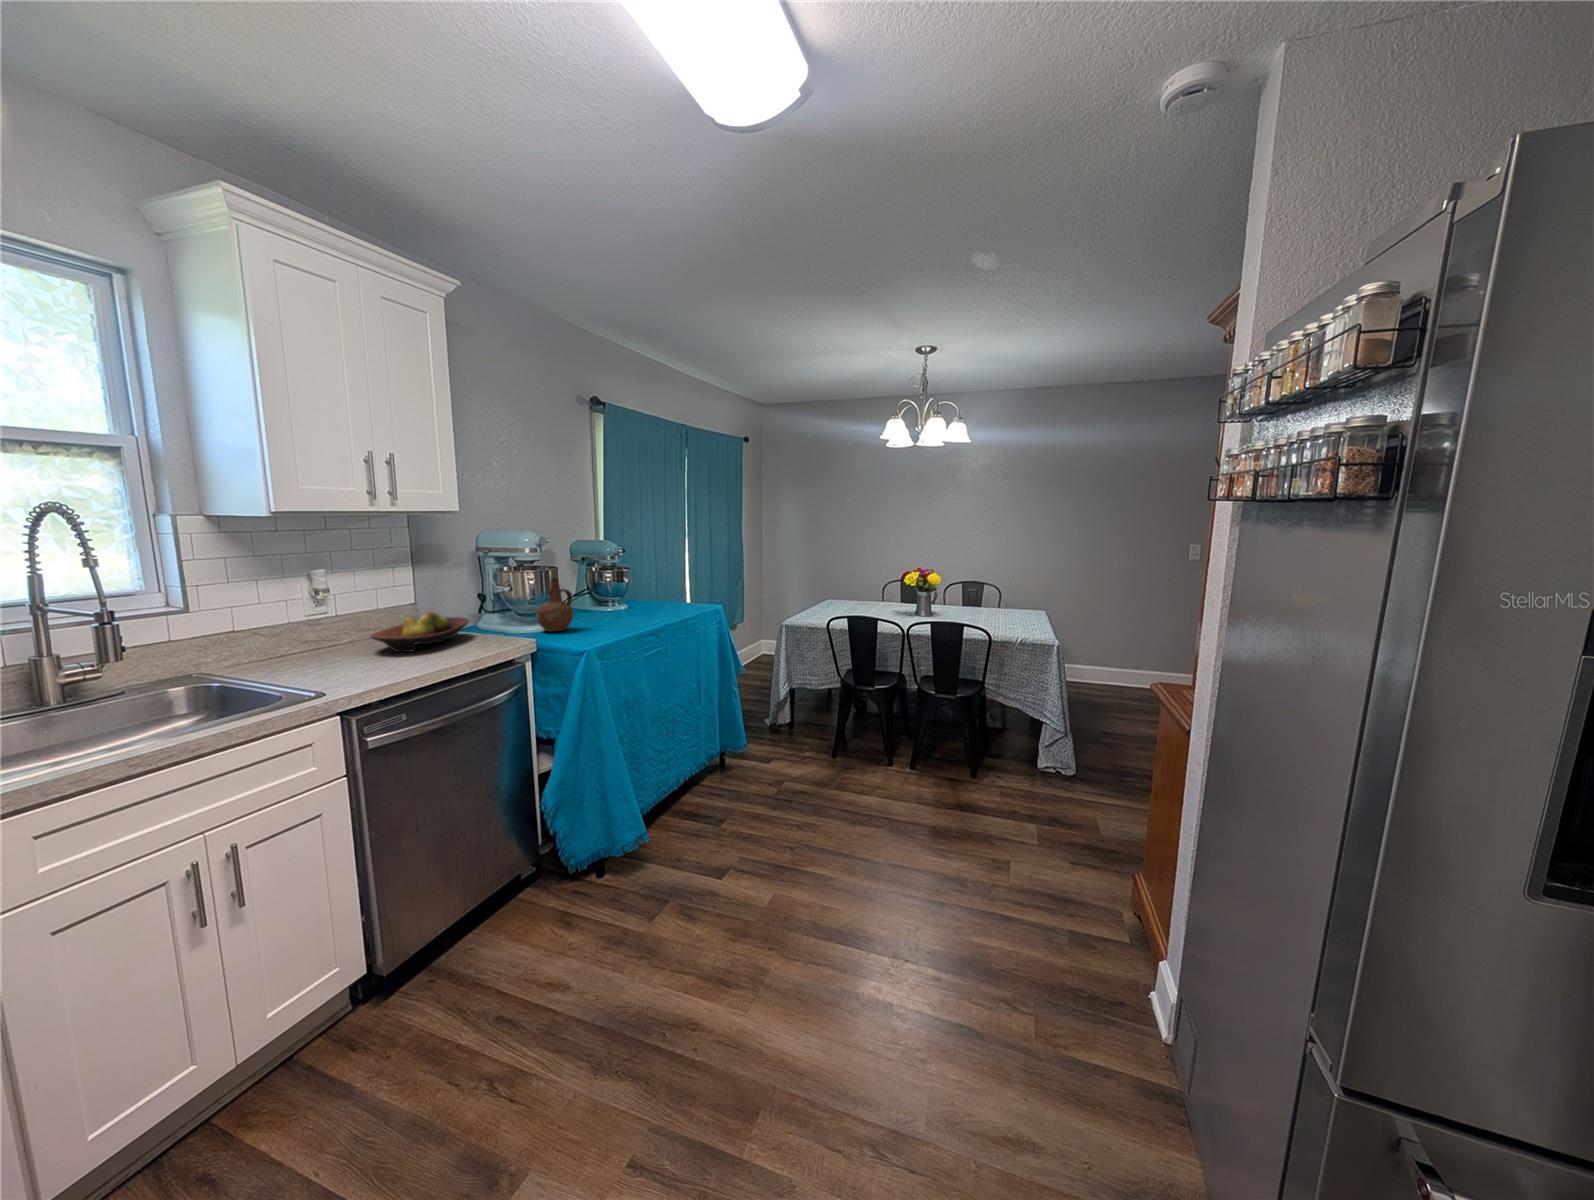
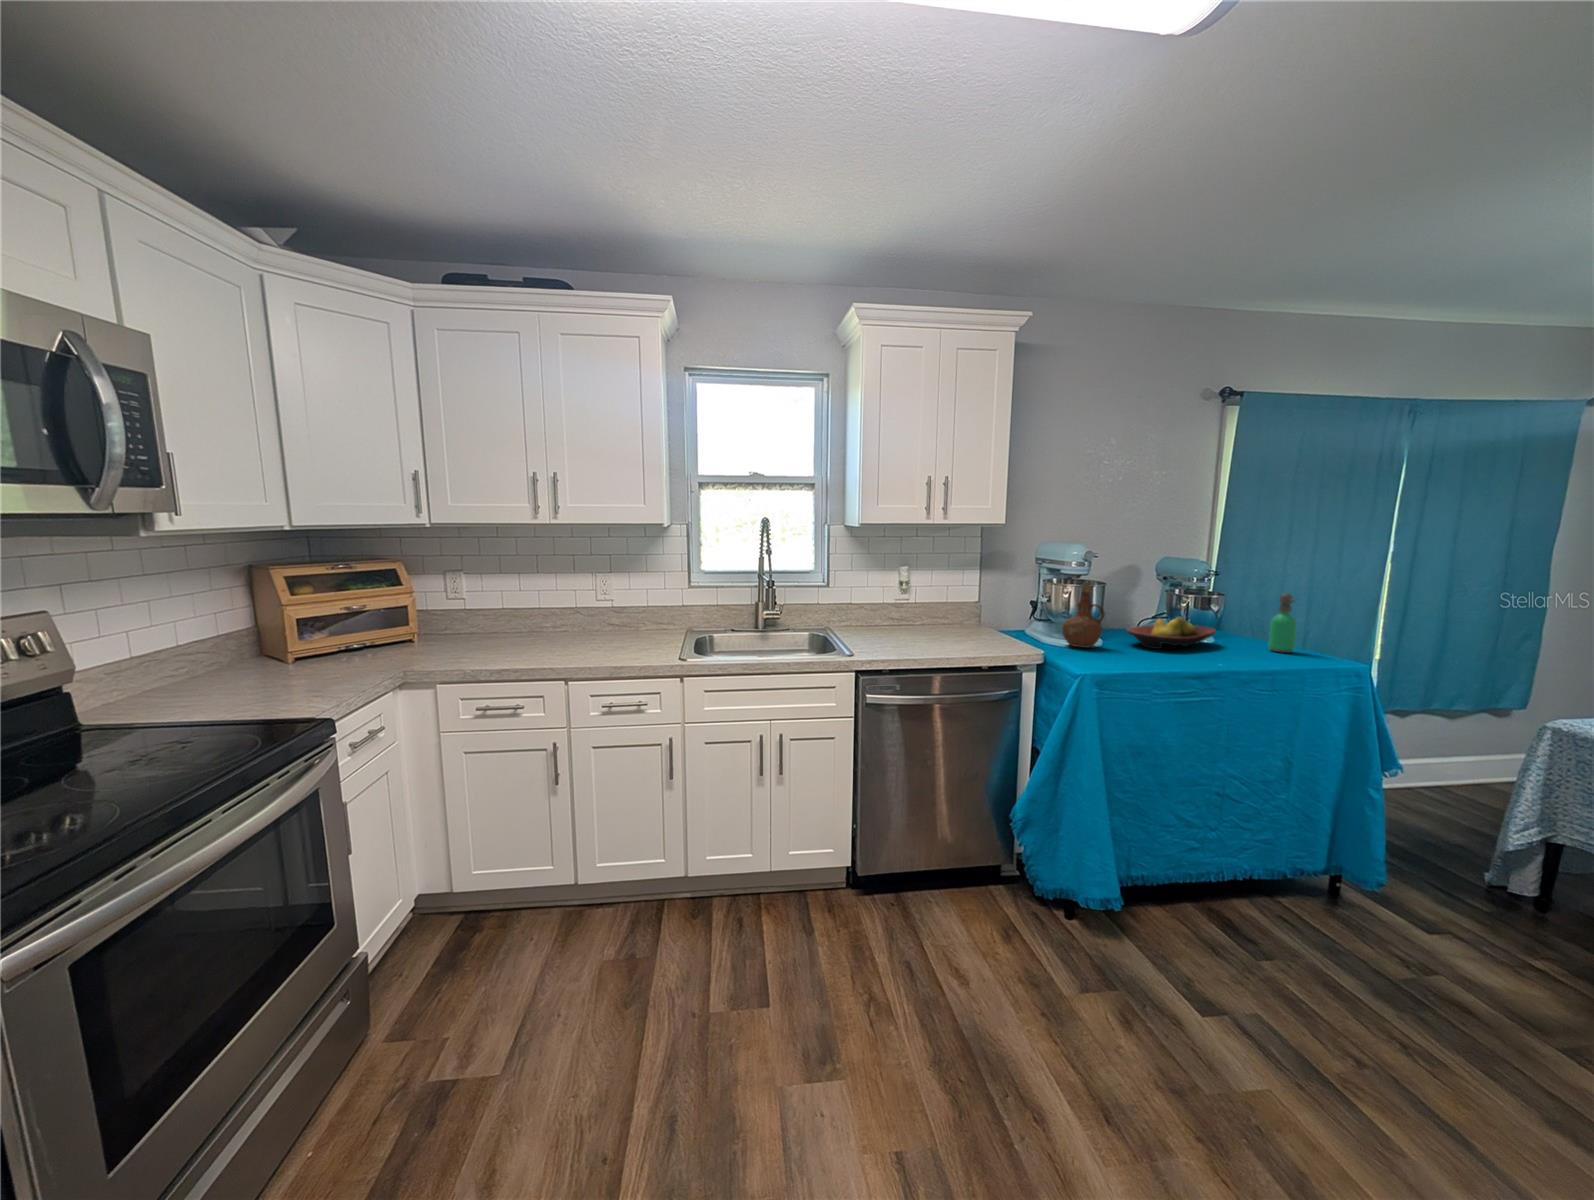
soap dispenser: none [670,565,686,609] -> present [1268,593,1297,653]
fruit bowl: present [371,611,469,652] -> present [1126,617,1216,649]

